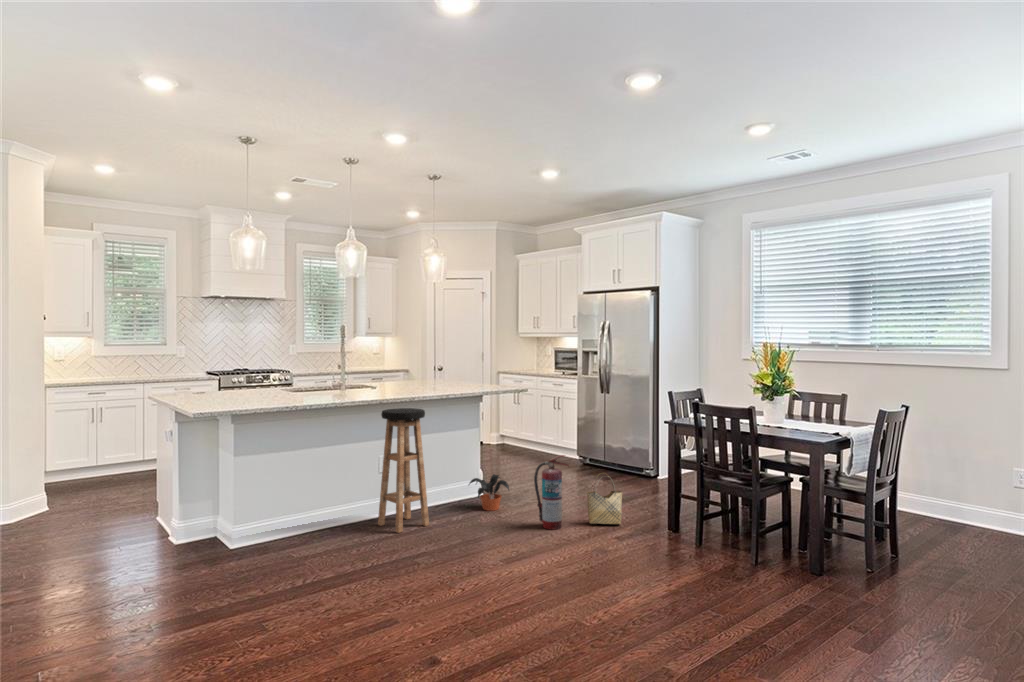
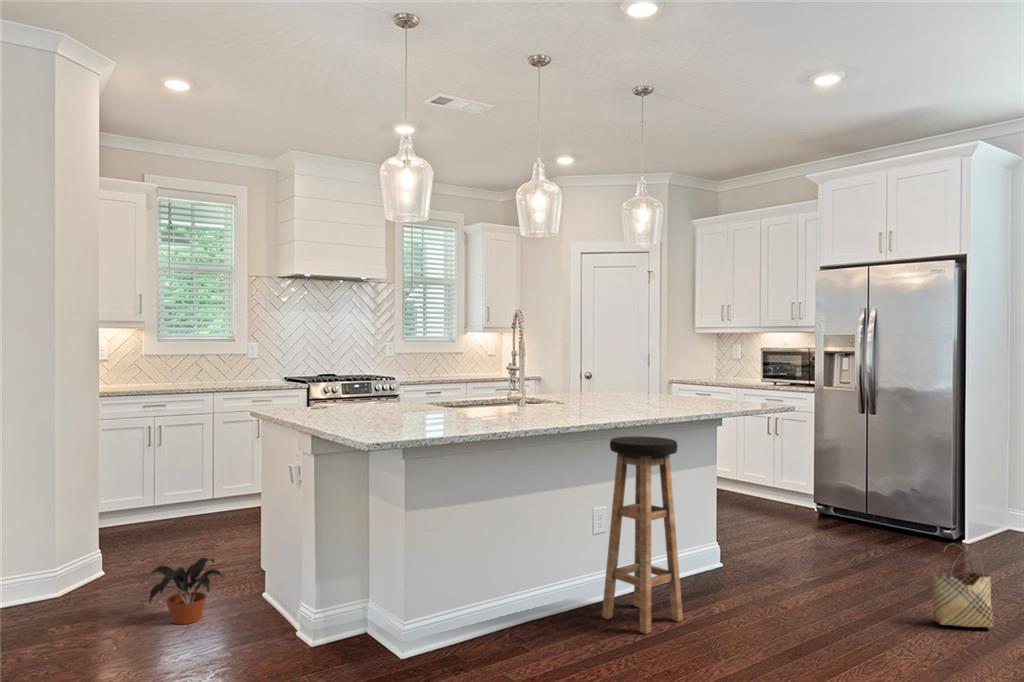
fire extinguisher: present [534,455,569,530] -> none [851,515,912,635]
potted plant: present [469,474,509,511] -> present [149,558,222,624]

